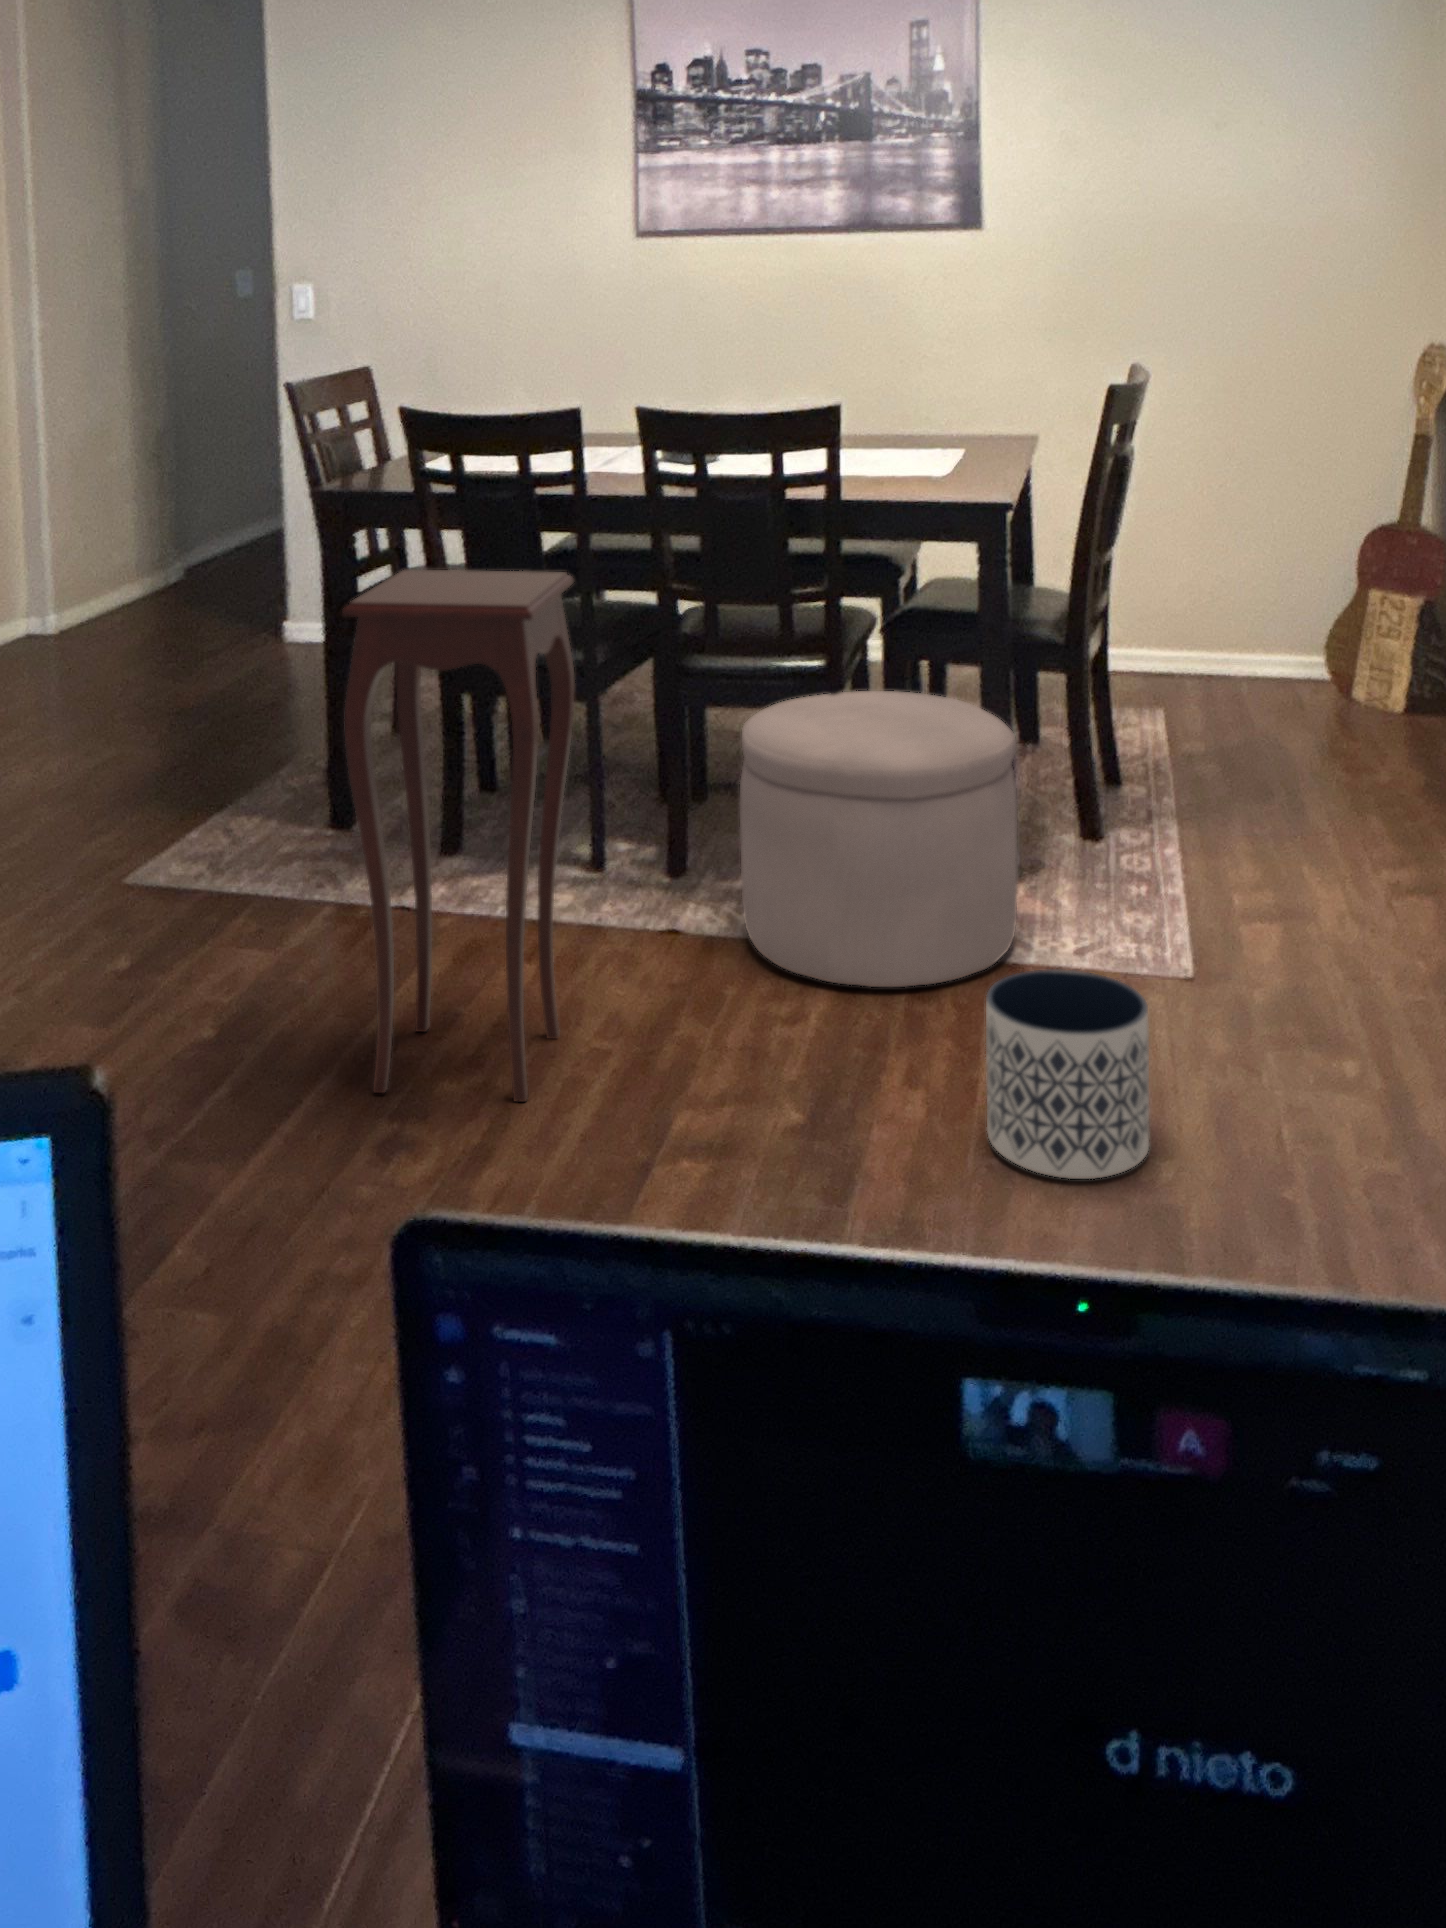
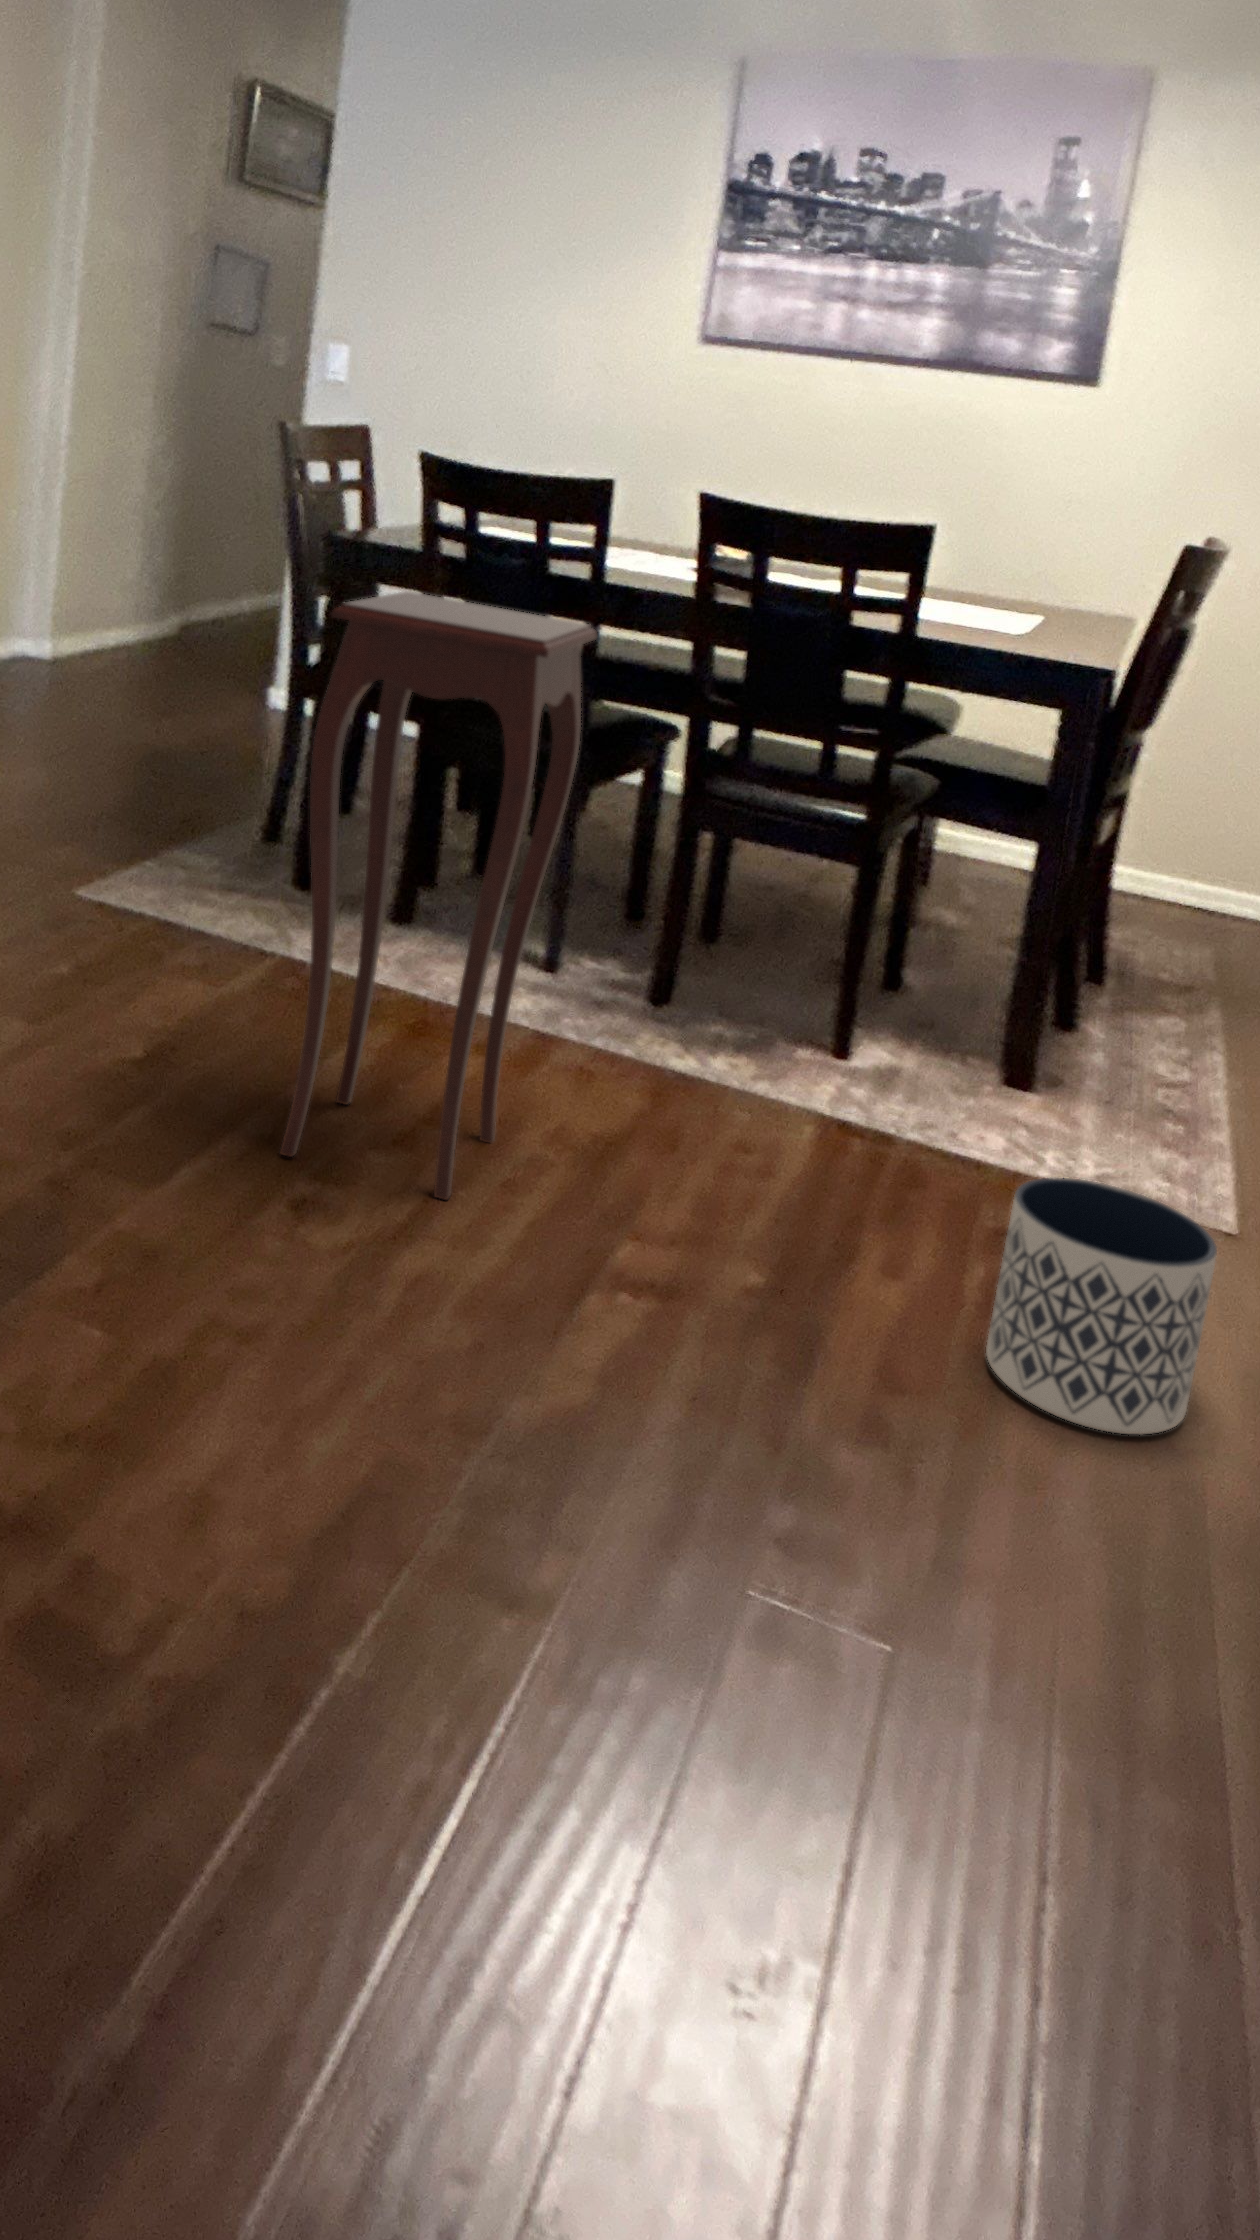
ottoman: present [740,691,1018,987] -> none [718,834,1073,1177]

